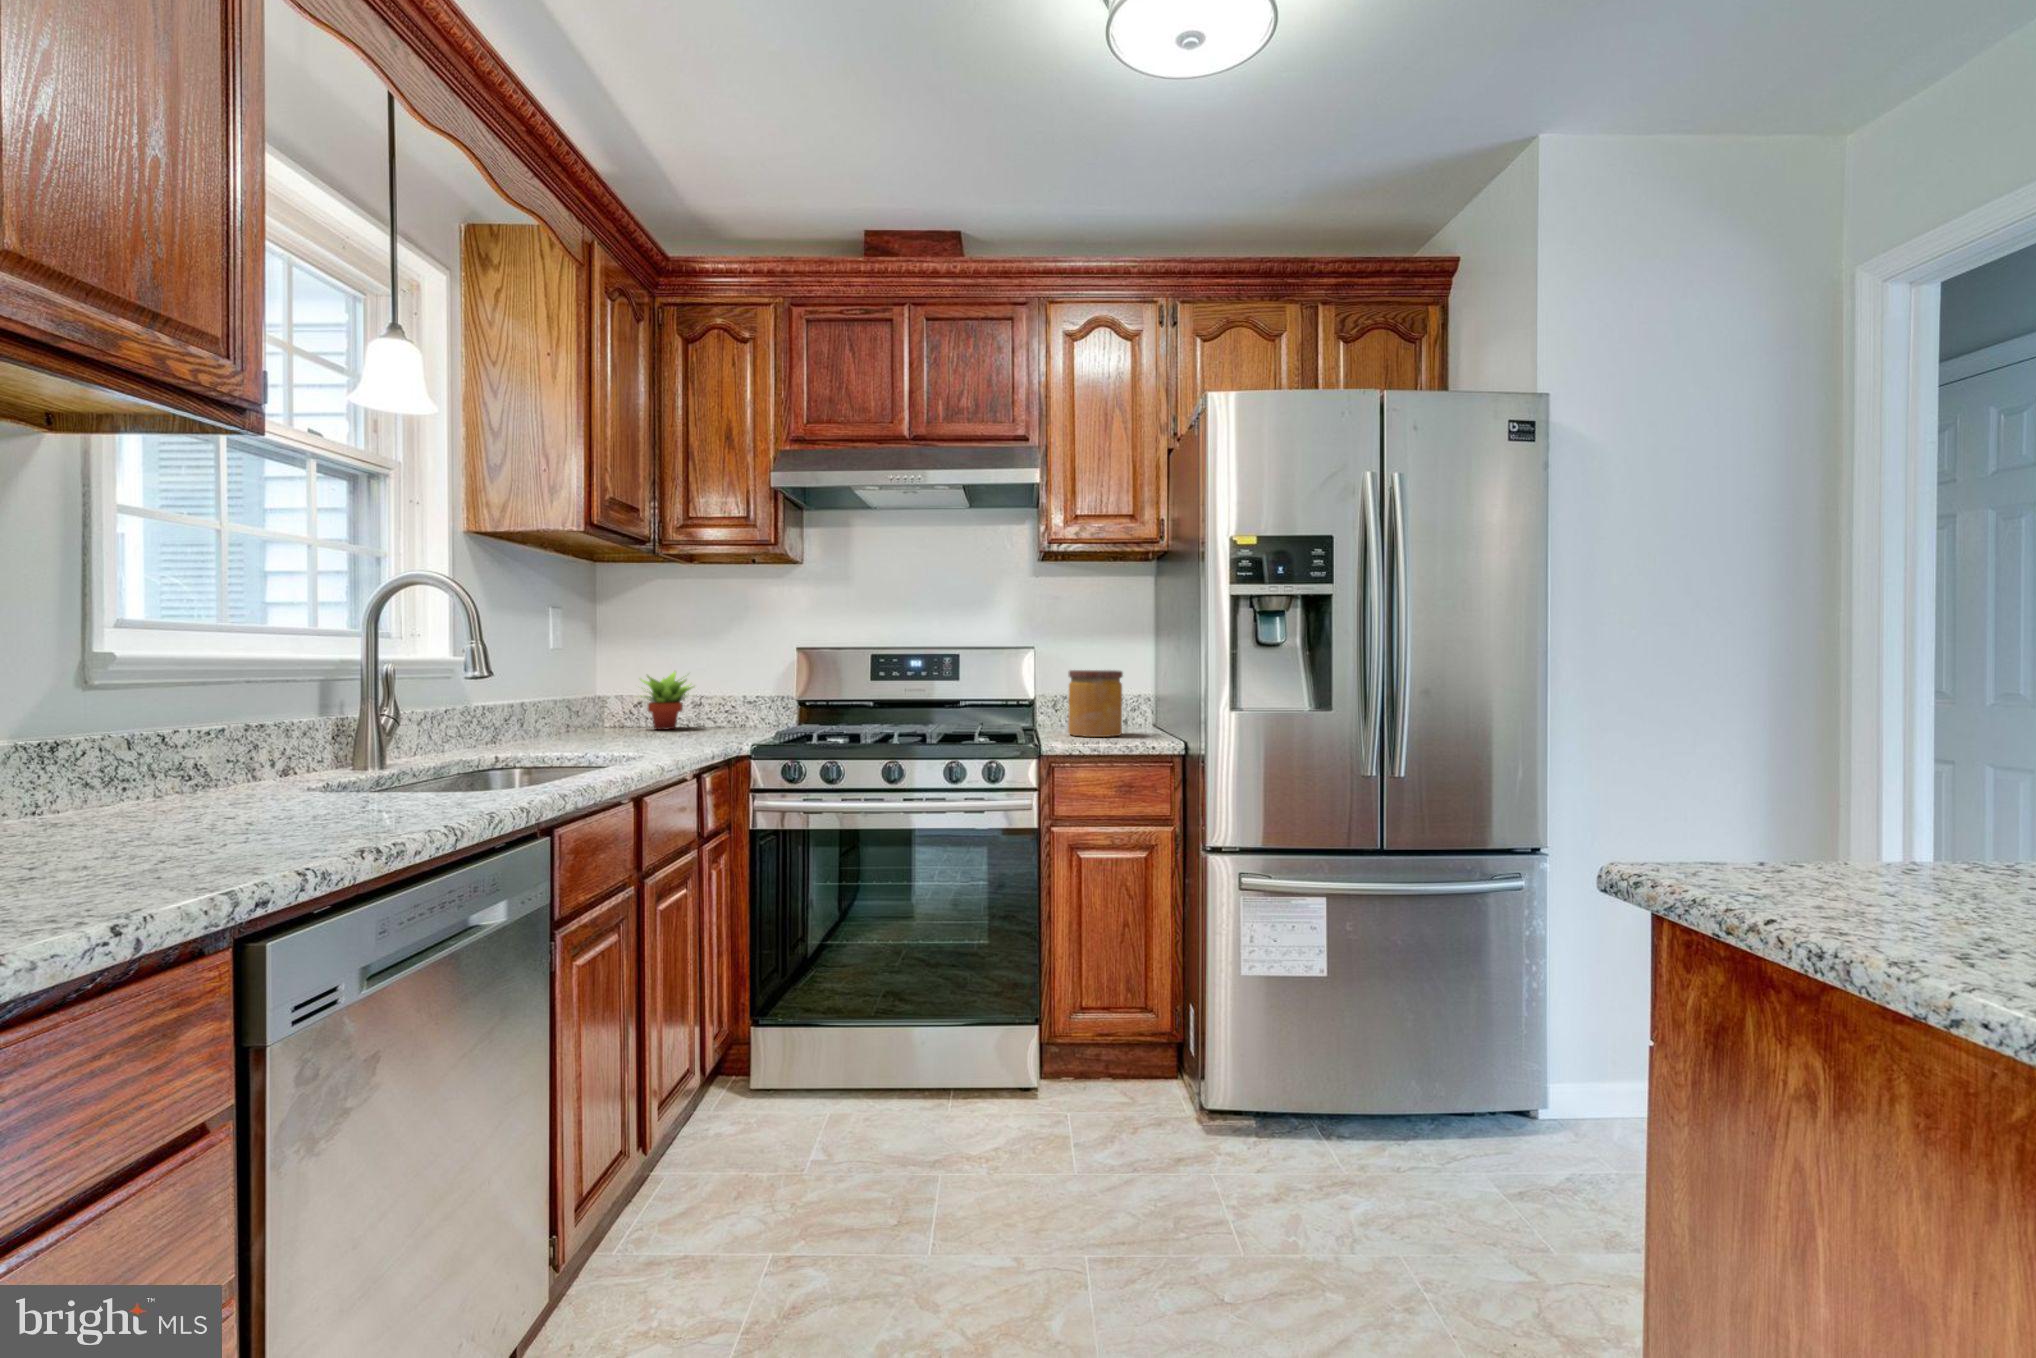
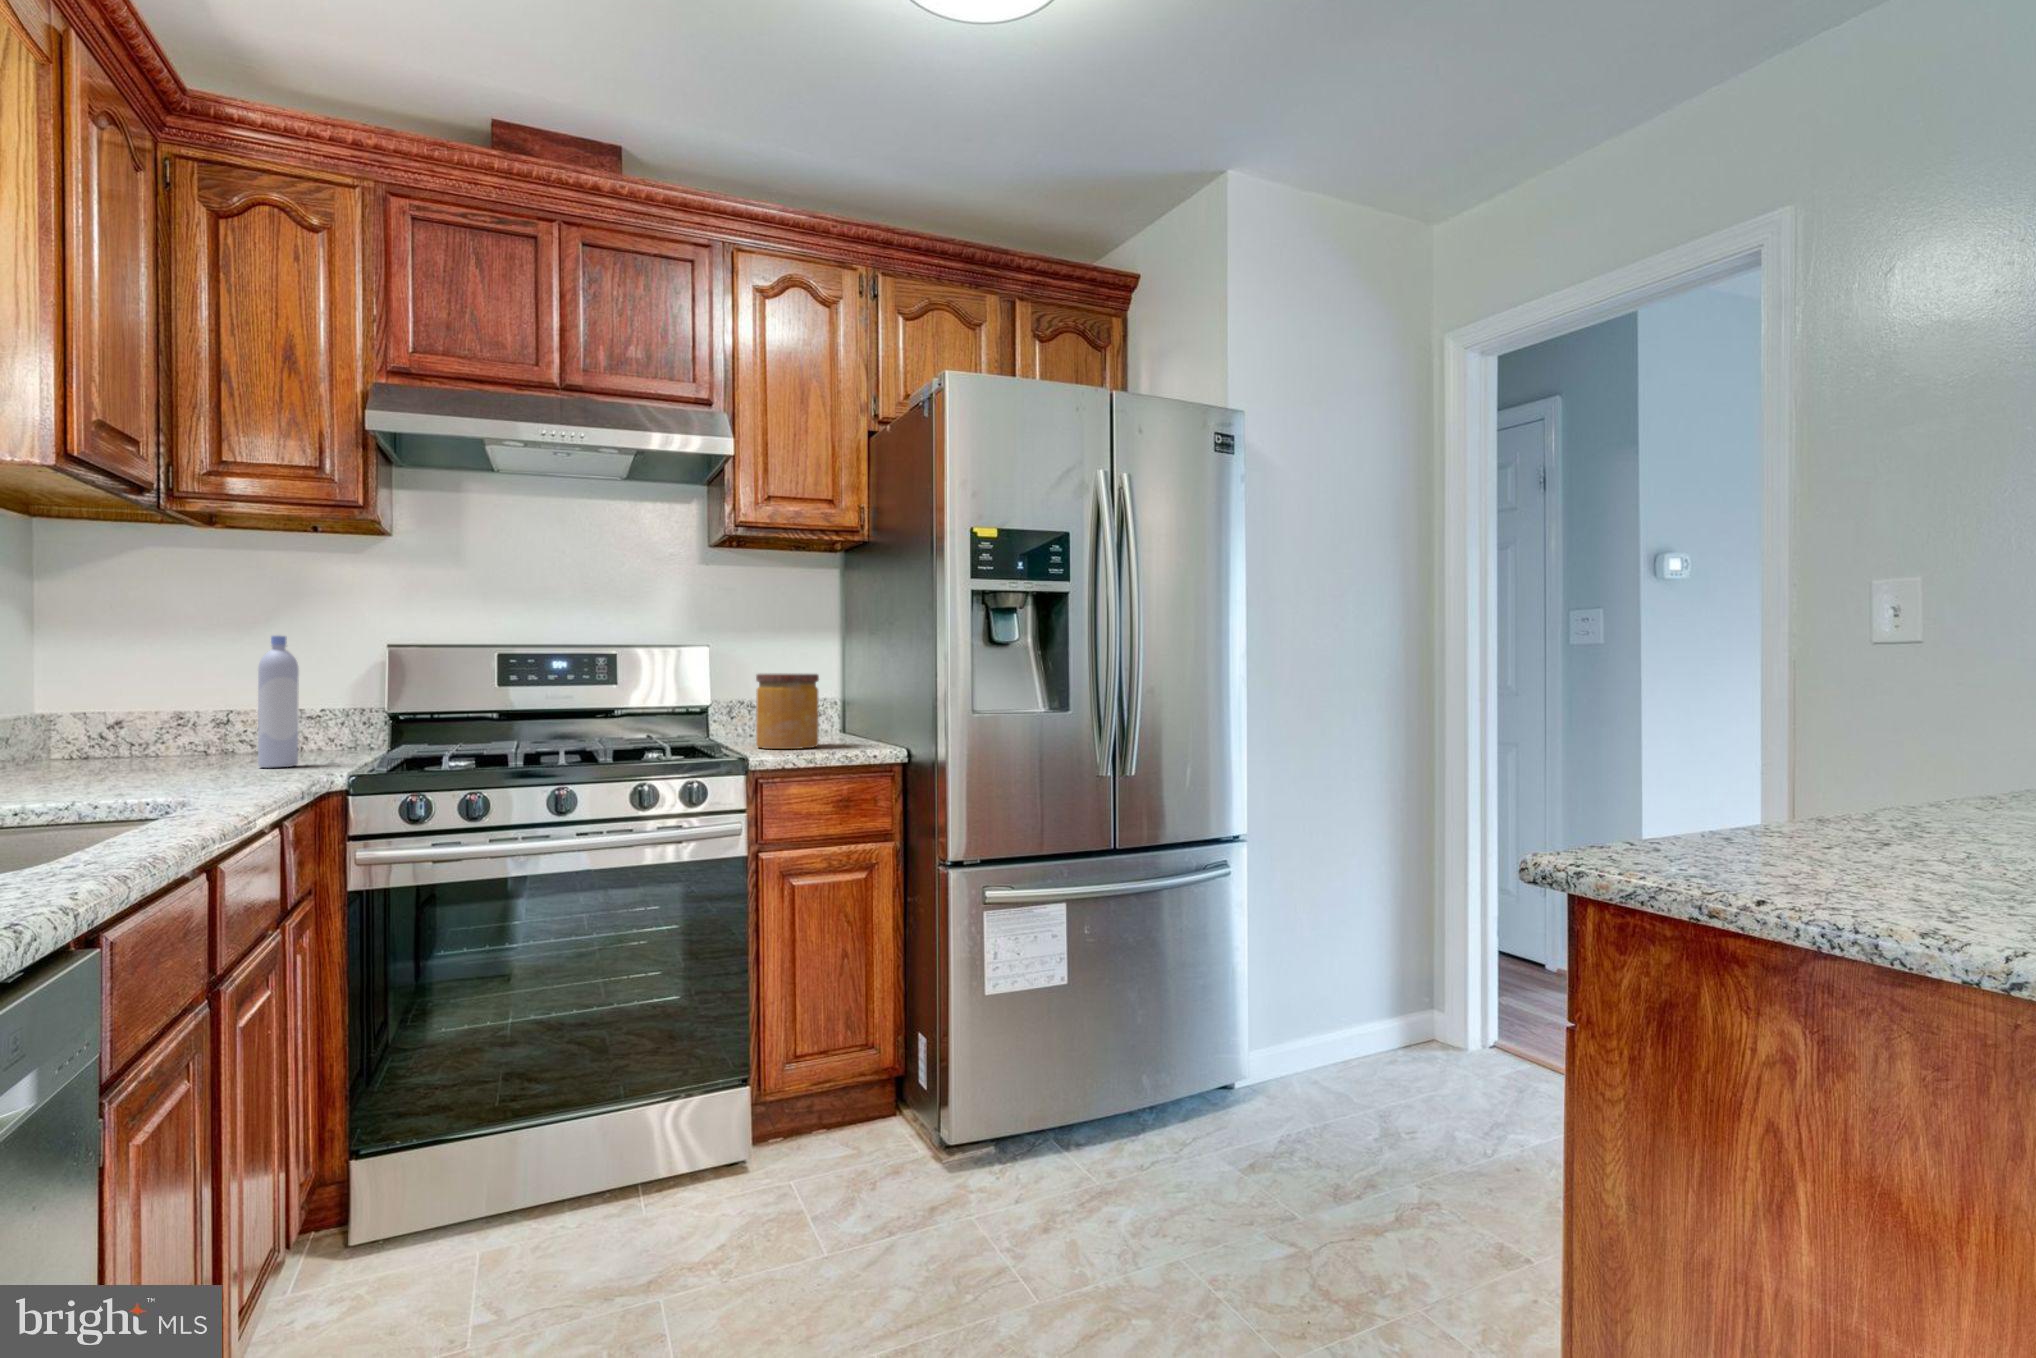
bottle: none [711,642,735,737] -> present [258,635,299,768]
succulent plant: present [640,671,693,730] -> none [106,677,217,762]

